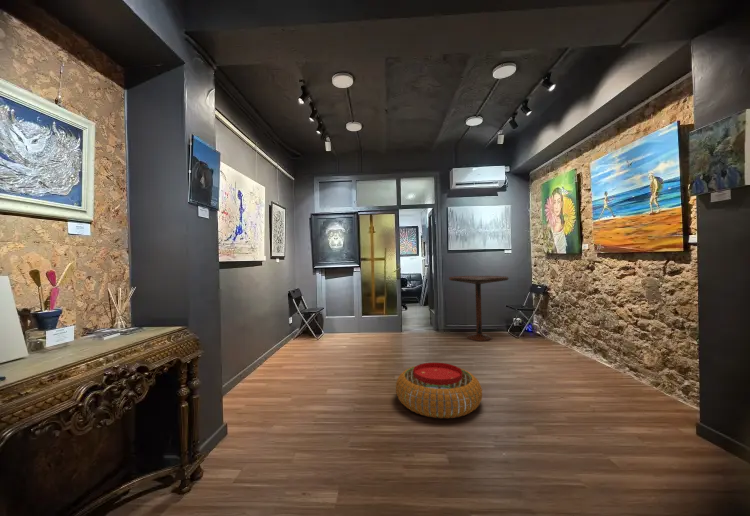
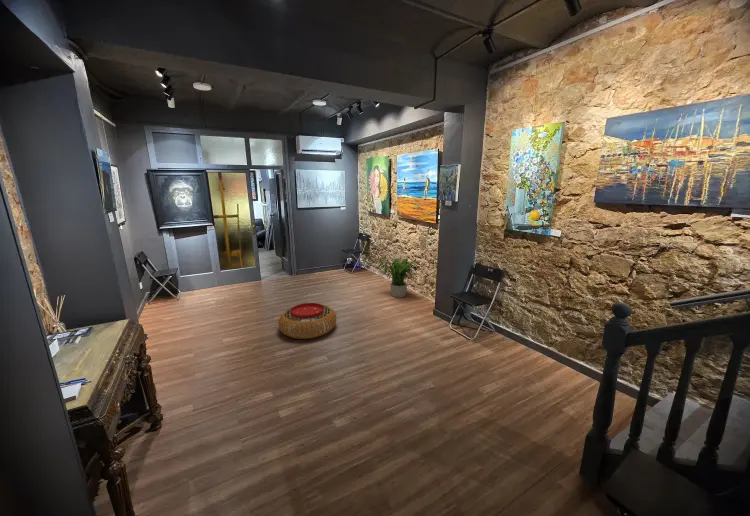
pedestal table: present [449,276,509,341] -> none [300,228,345,279]
potted plant: none [555,313,654,384] -> present [377,258,418,297]

